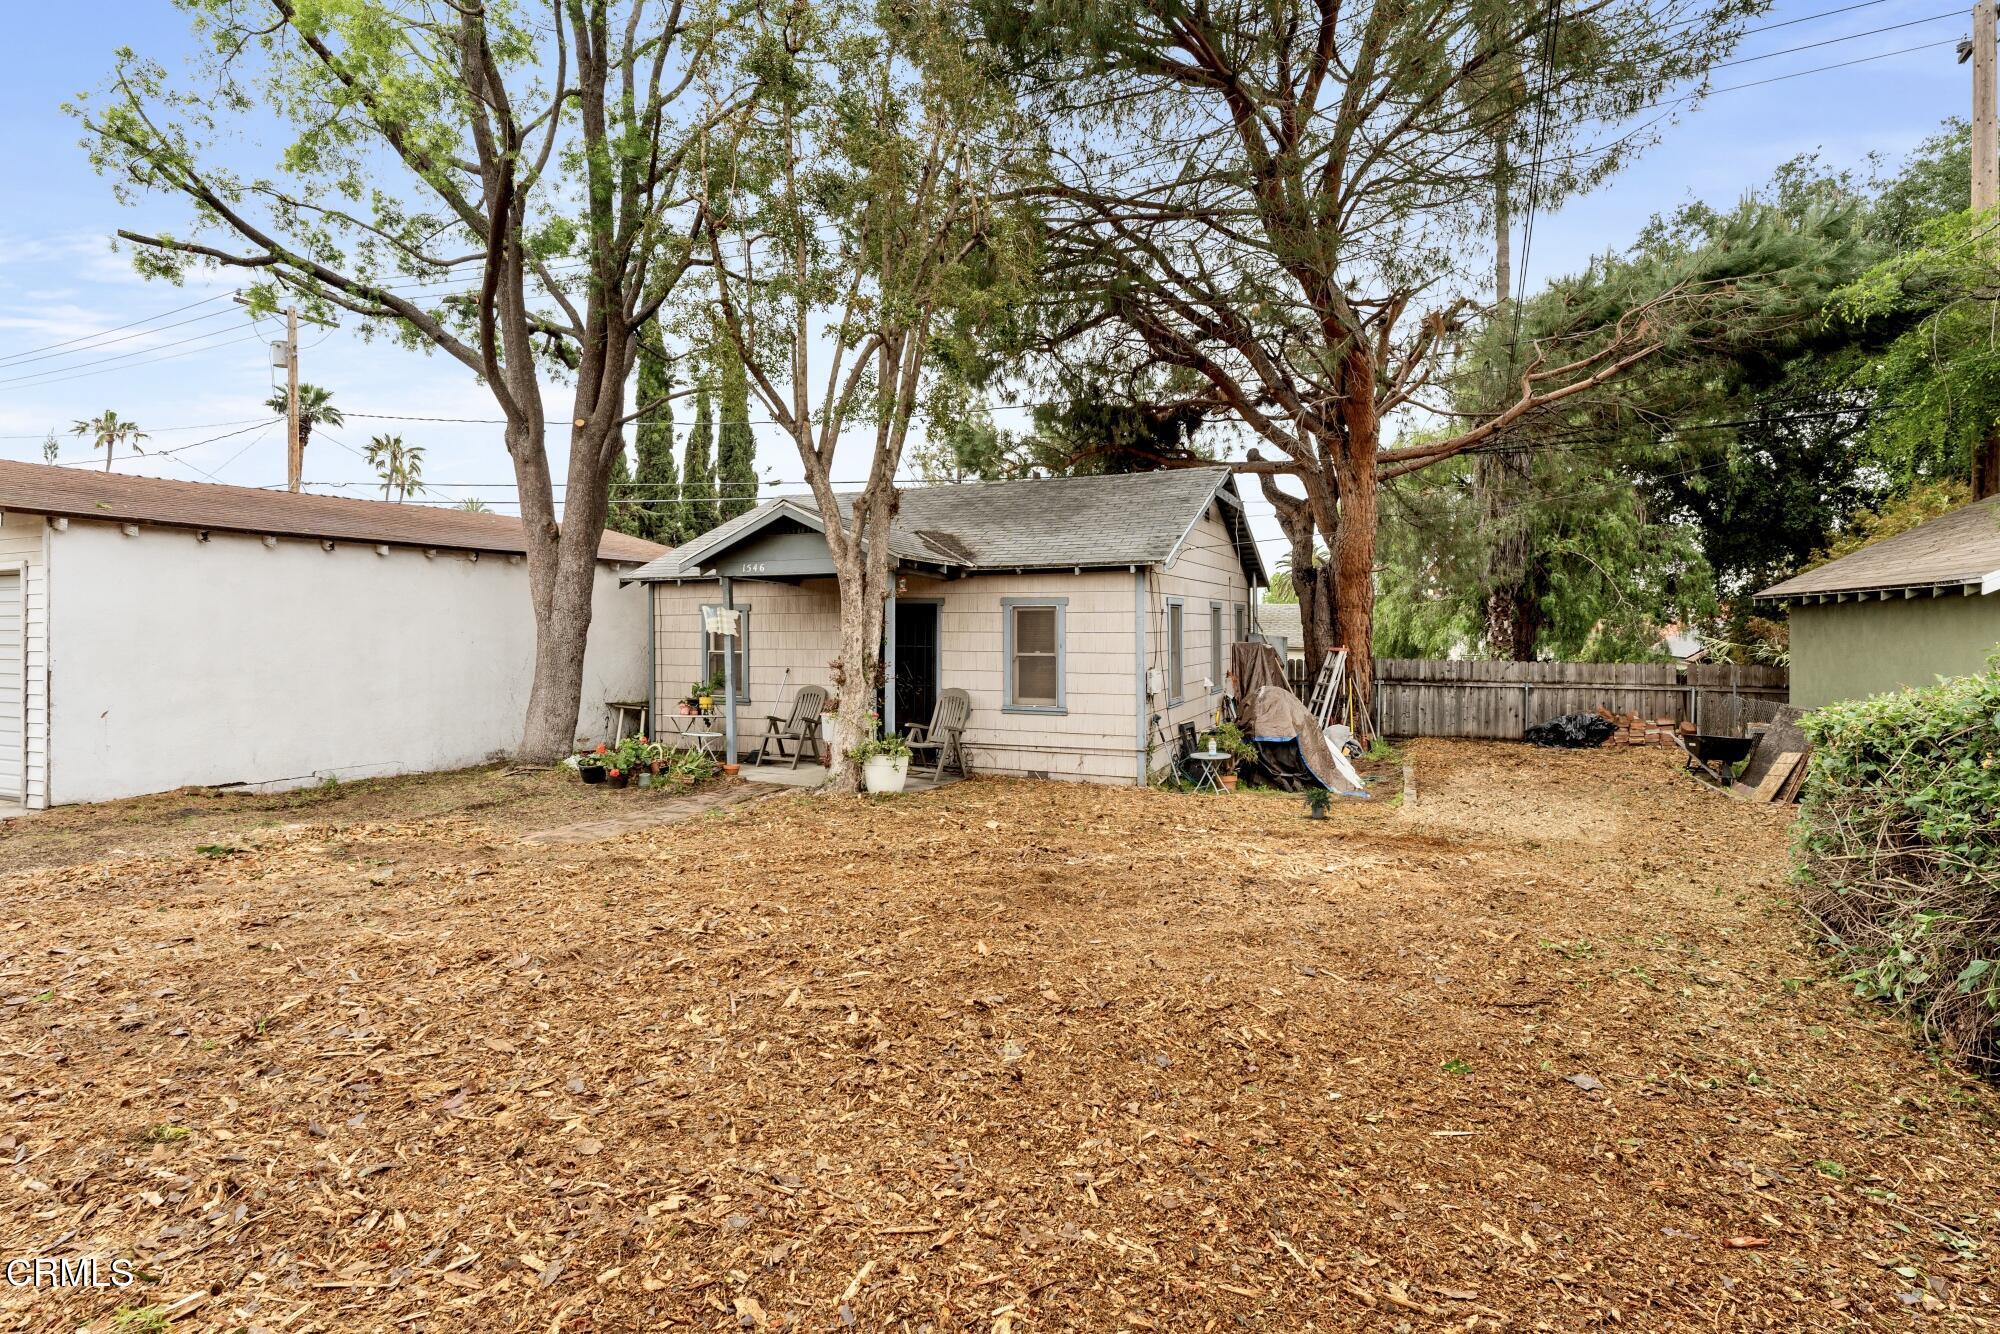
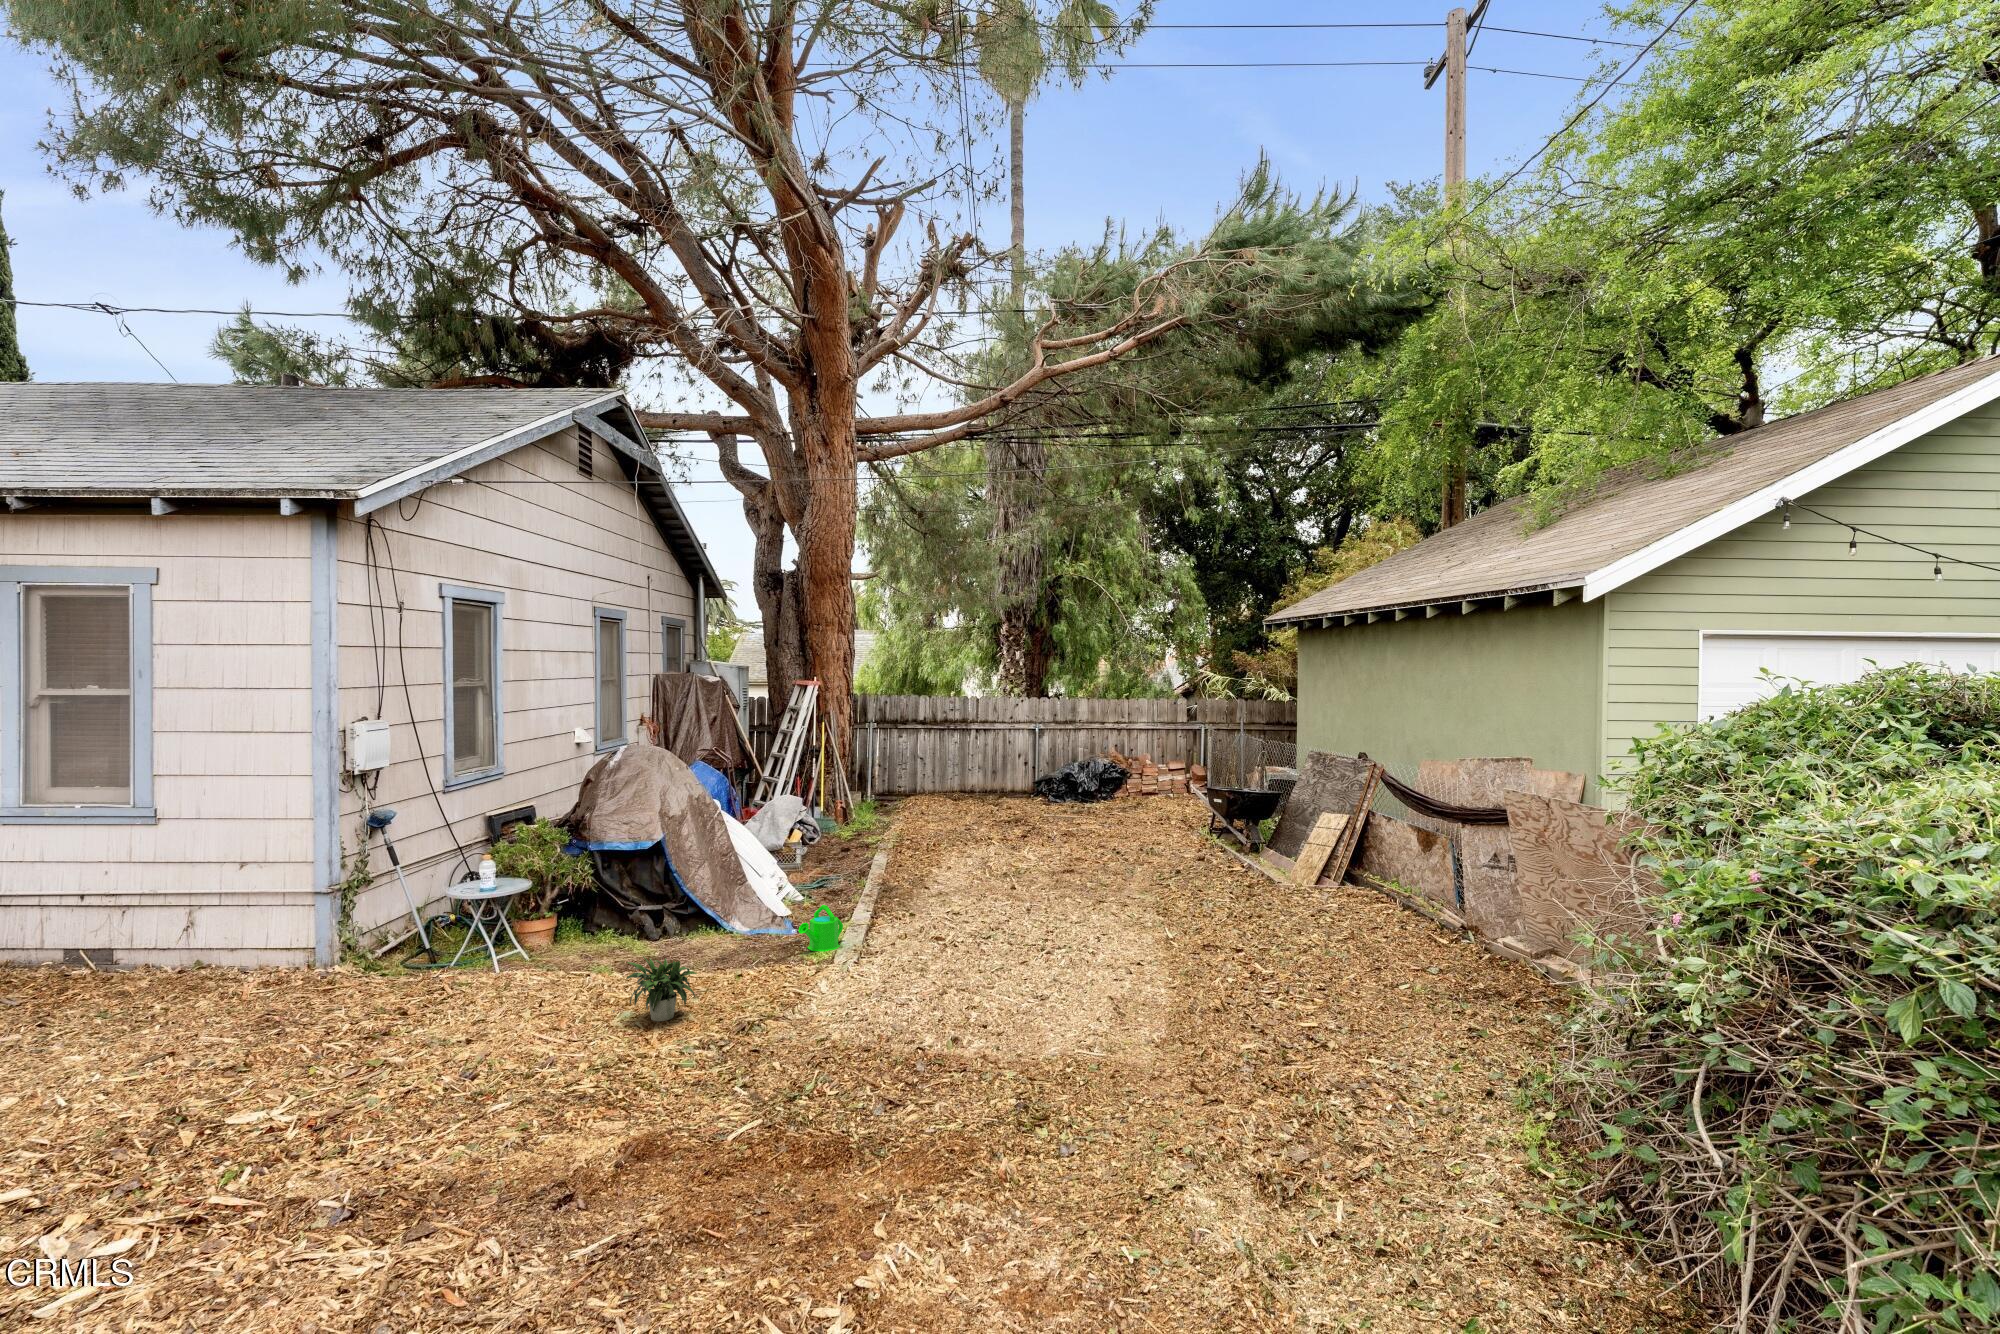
watering can: none [1375,779,1399,805] -> present [798,905,843,952]

